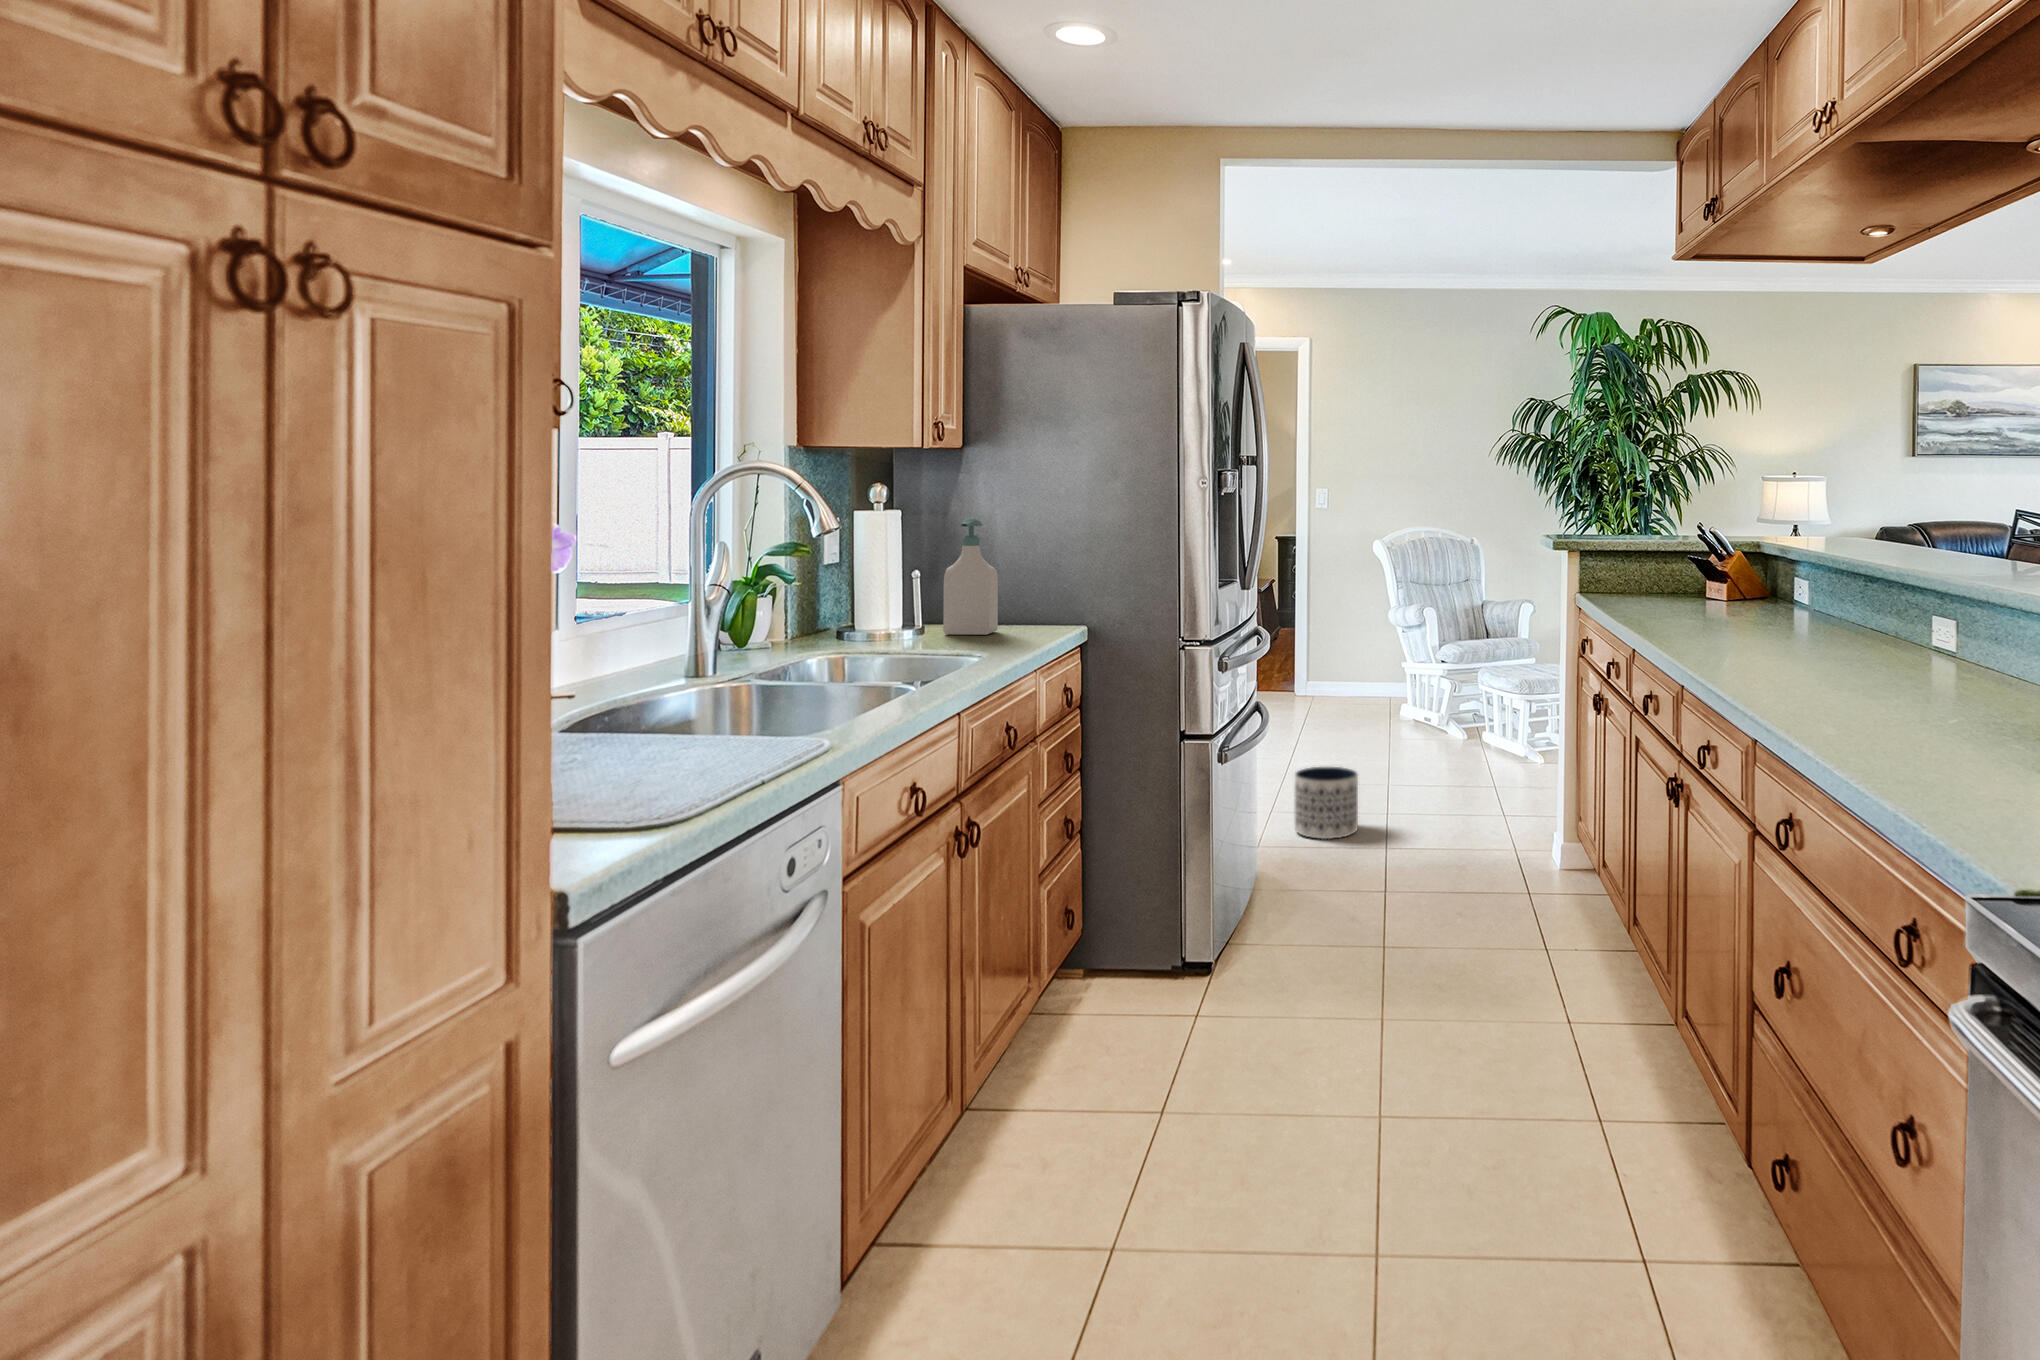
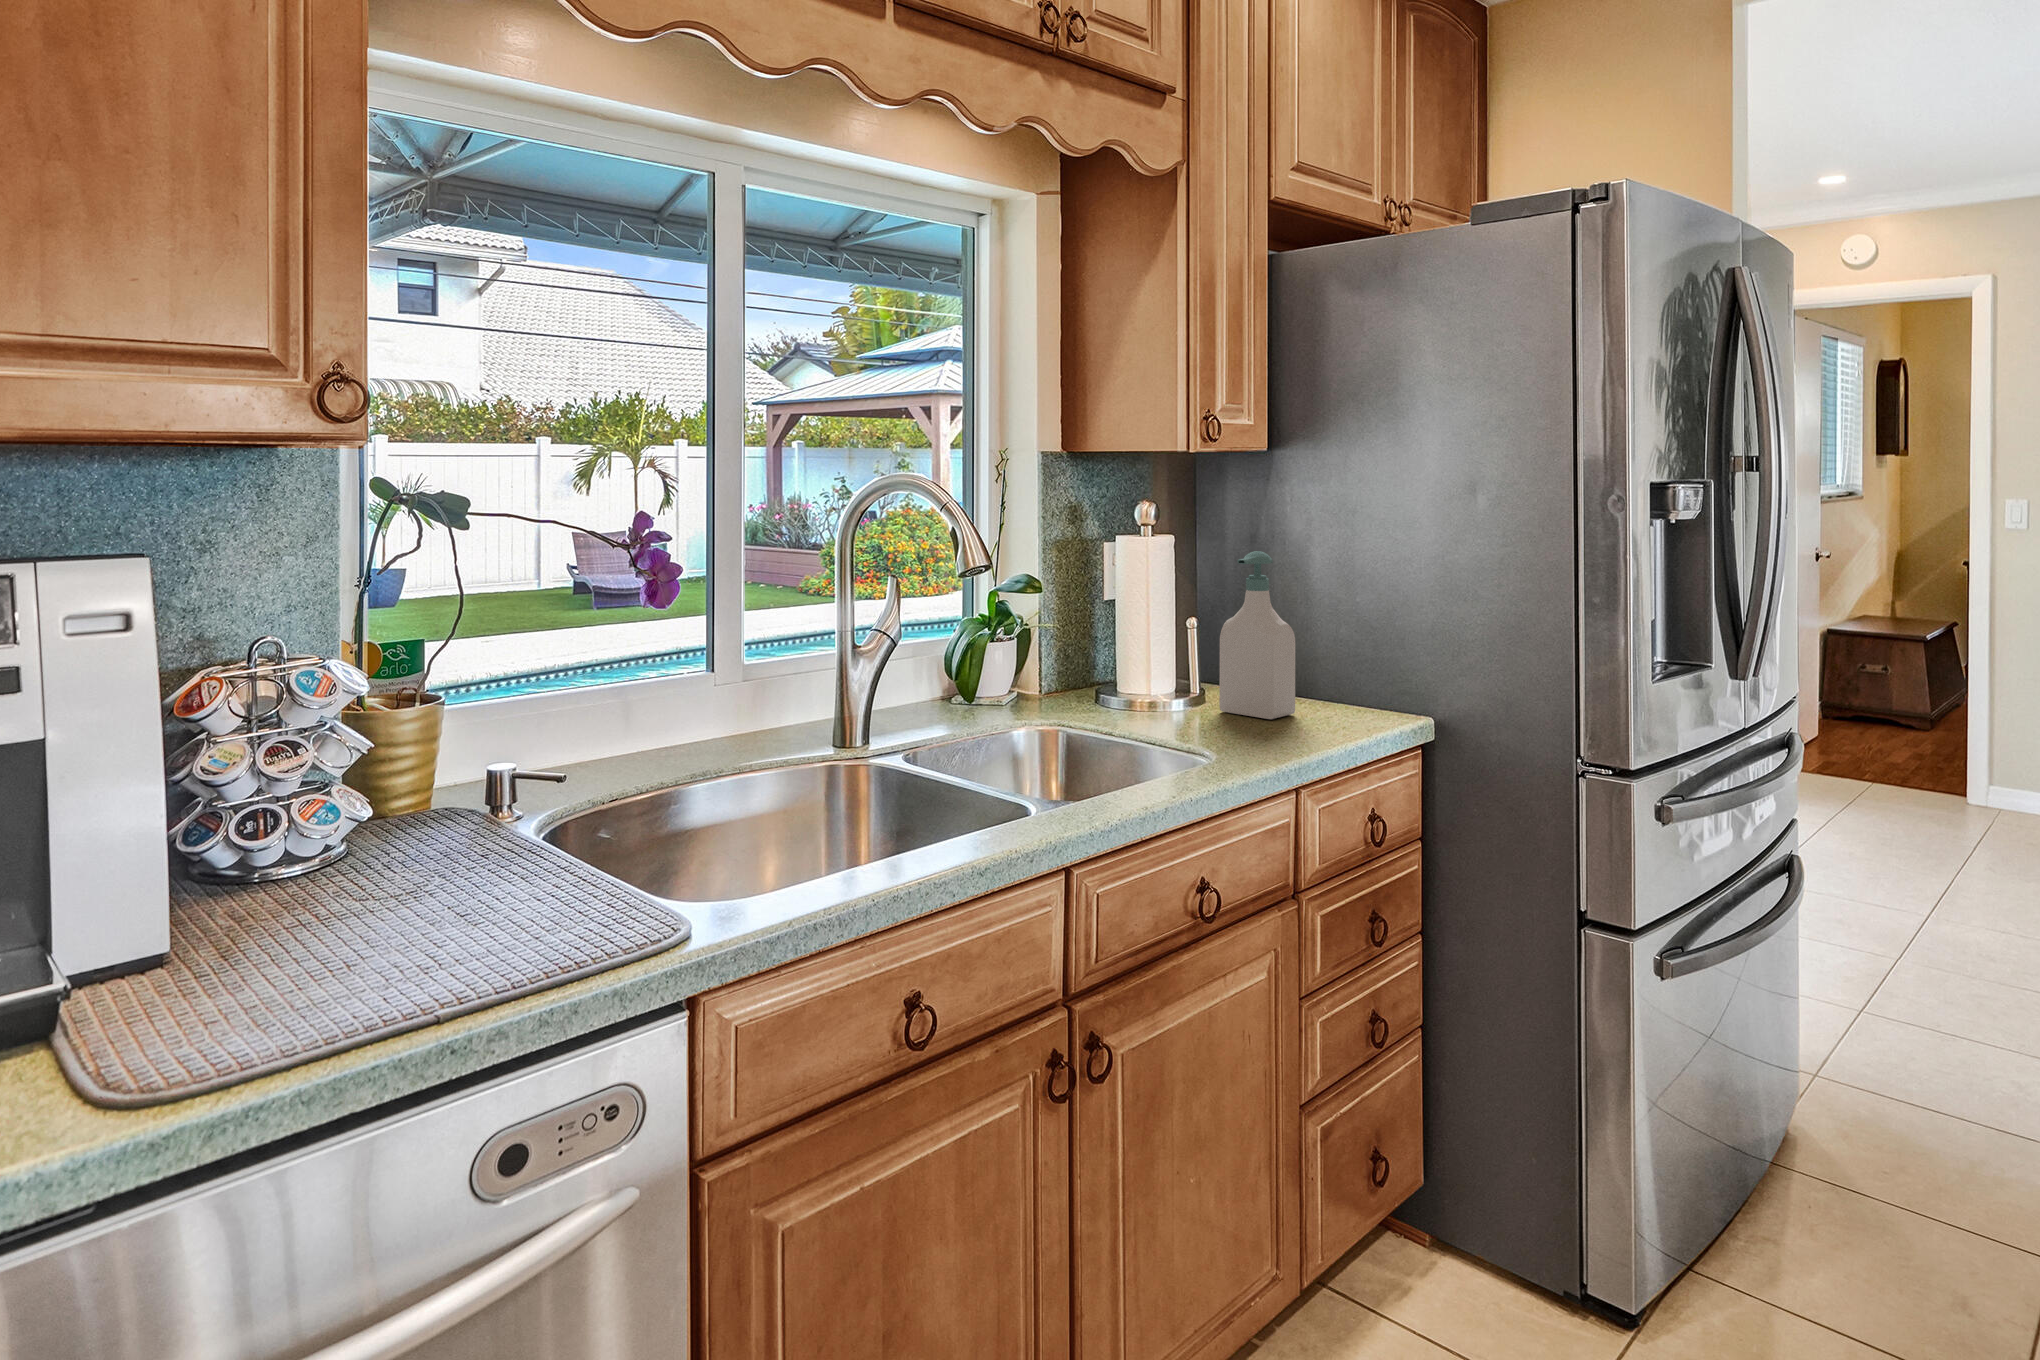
planter: present [1295,767,1358,839] -> none [1899,958,2026,1094]

